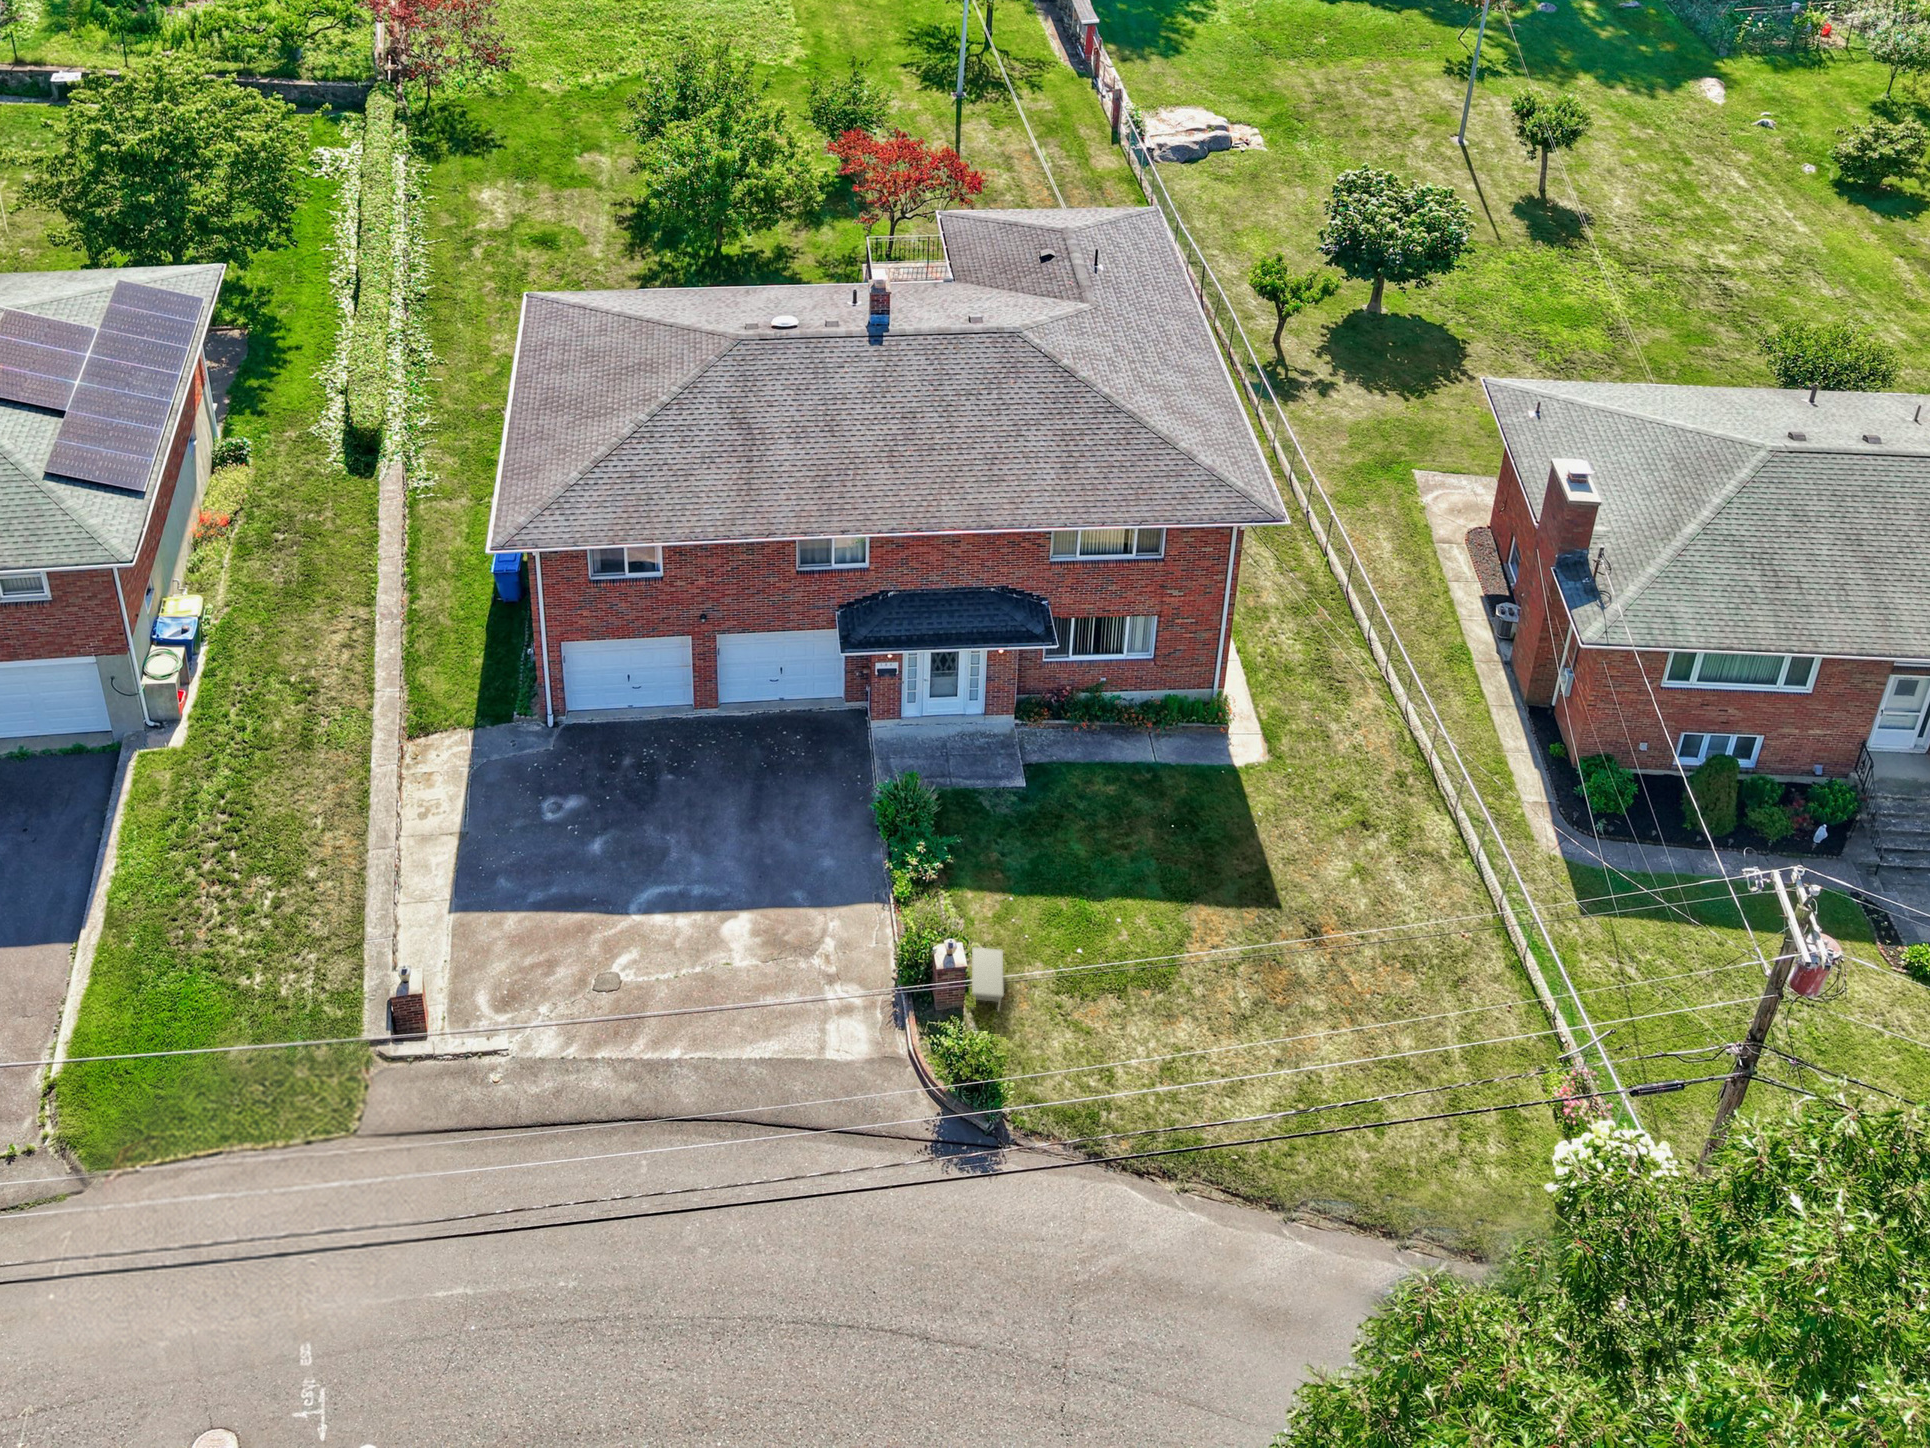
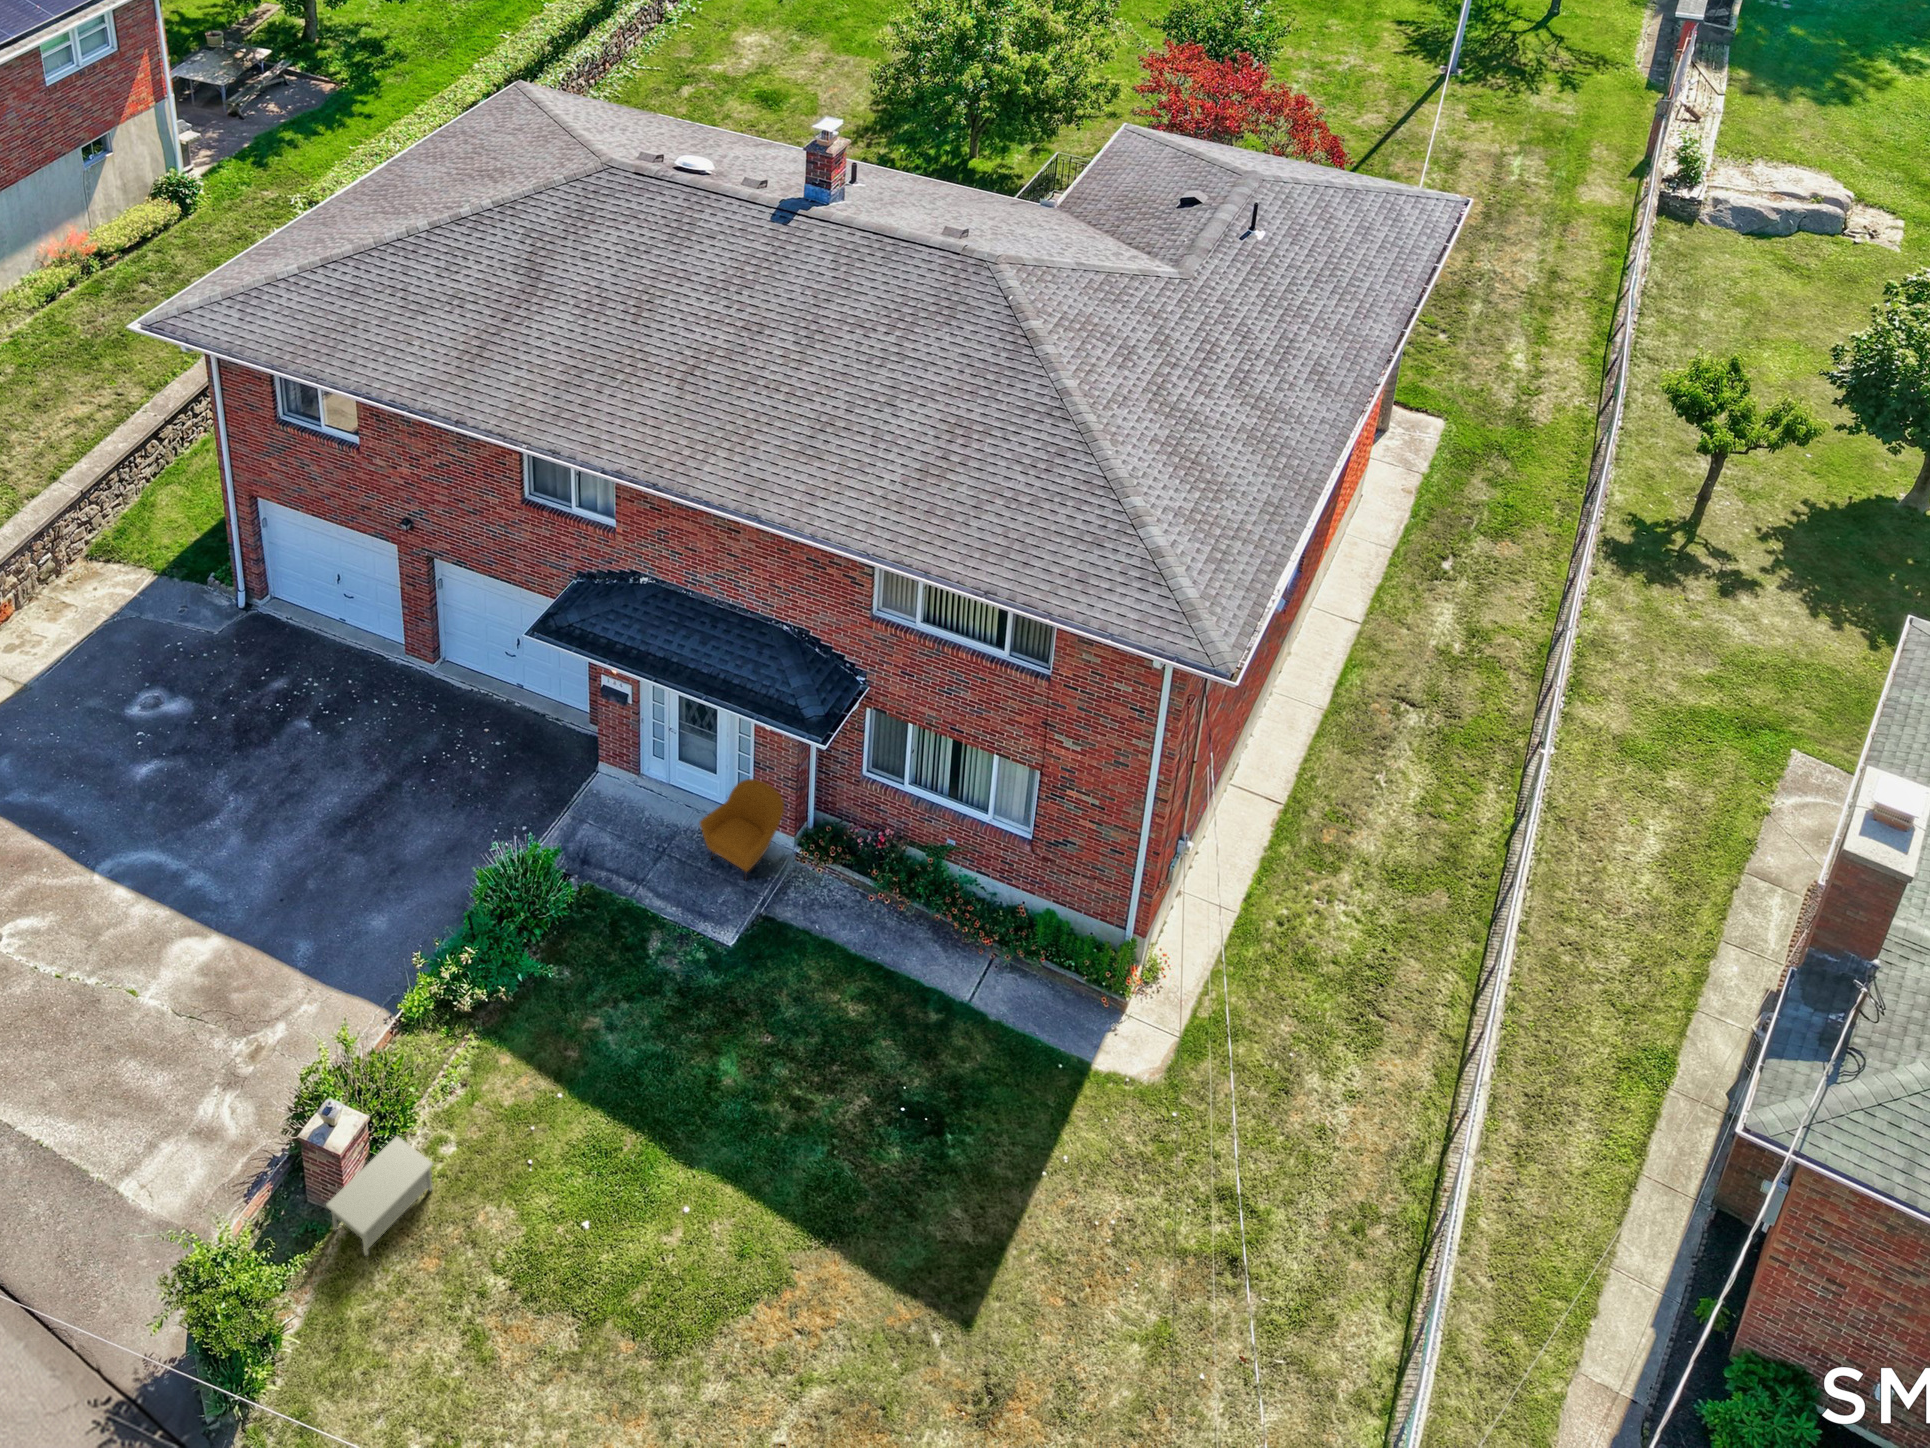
armchair: none [969,691,1014,753] -> present [700,779,784,879]

